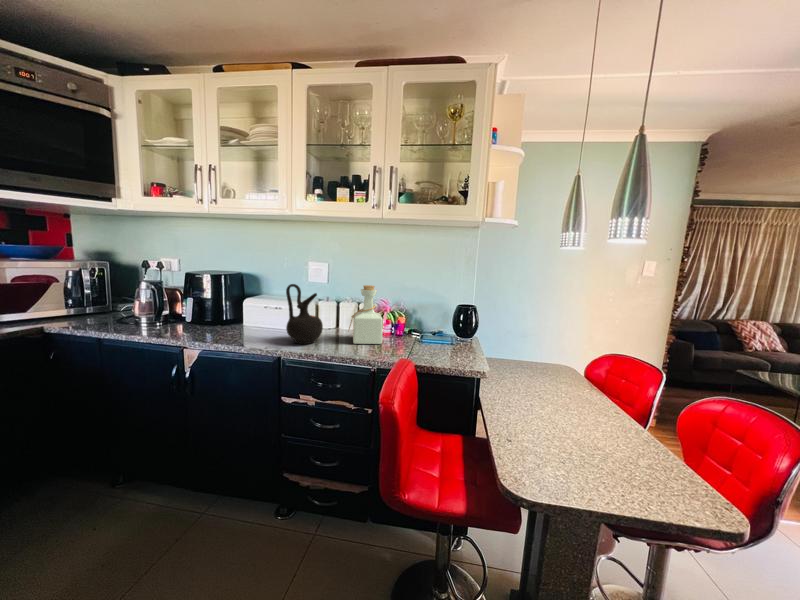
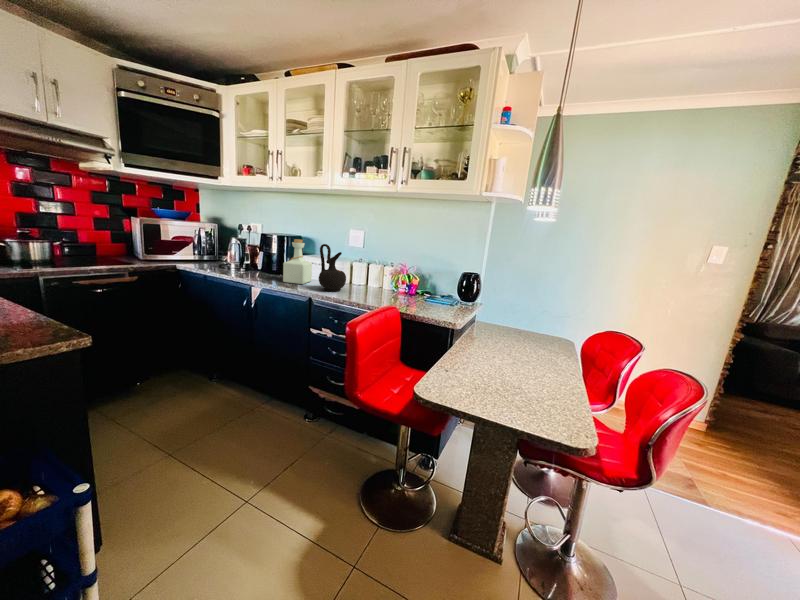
bottle: present [349,285,383,344] -> present [283,239,312,284]

